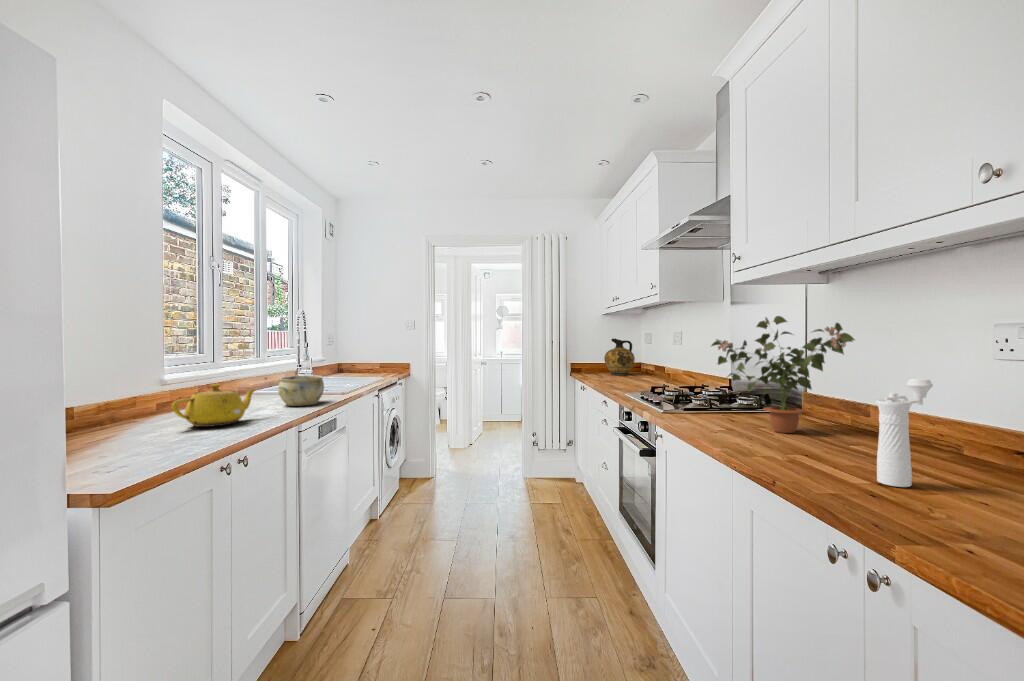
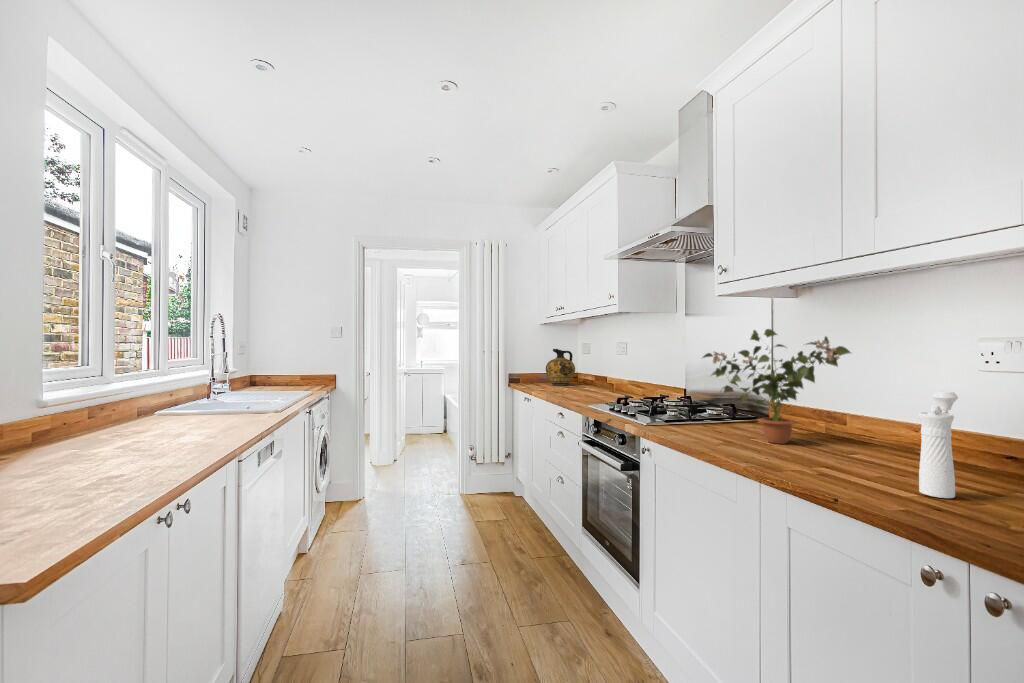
ceramic bowl: present [278,375,324,406] -> none [204,392,262,429]
teapot: present [172,384,257,427] -> none [72,406,187,463]

